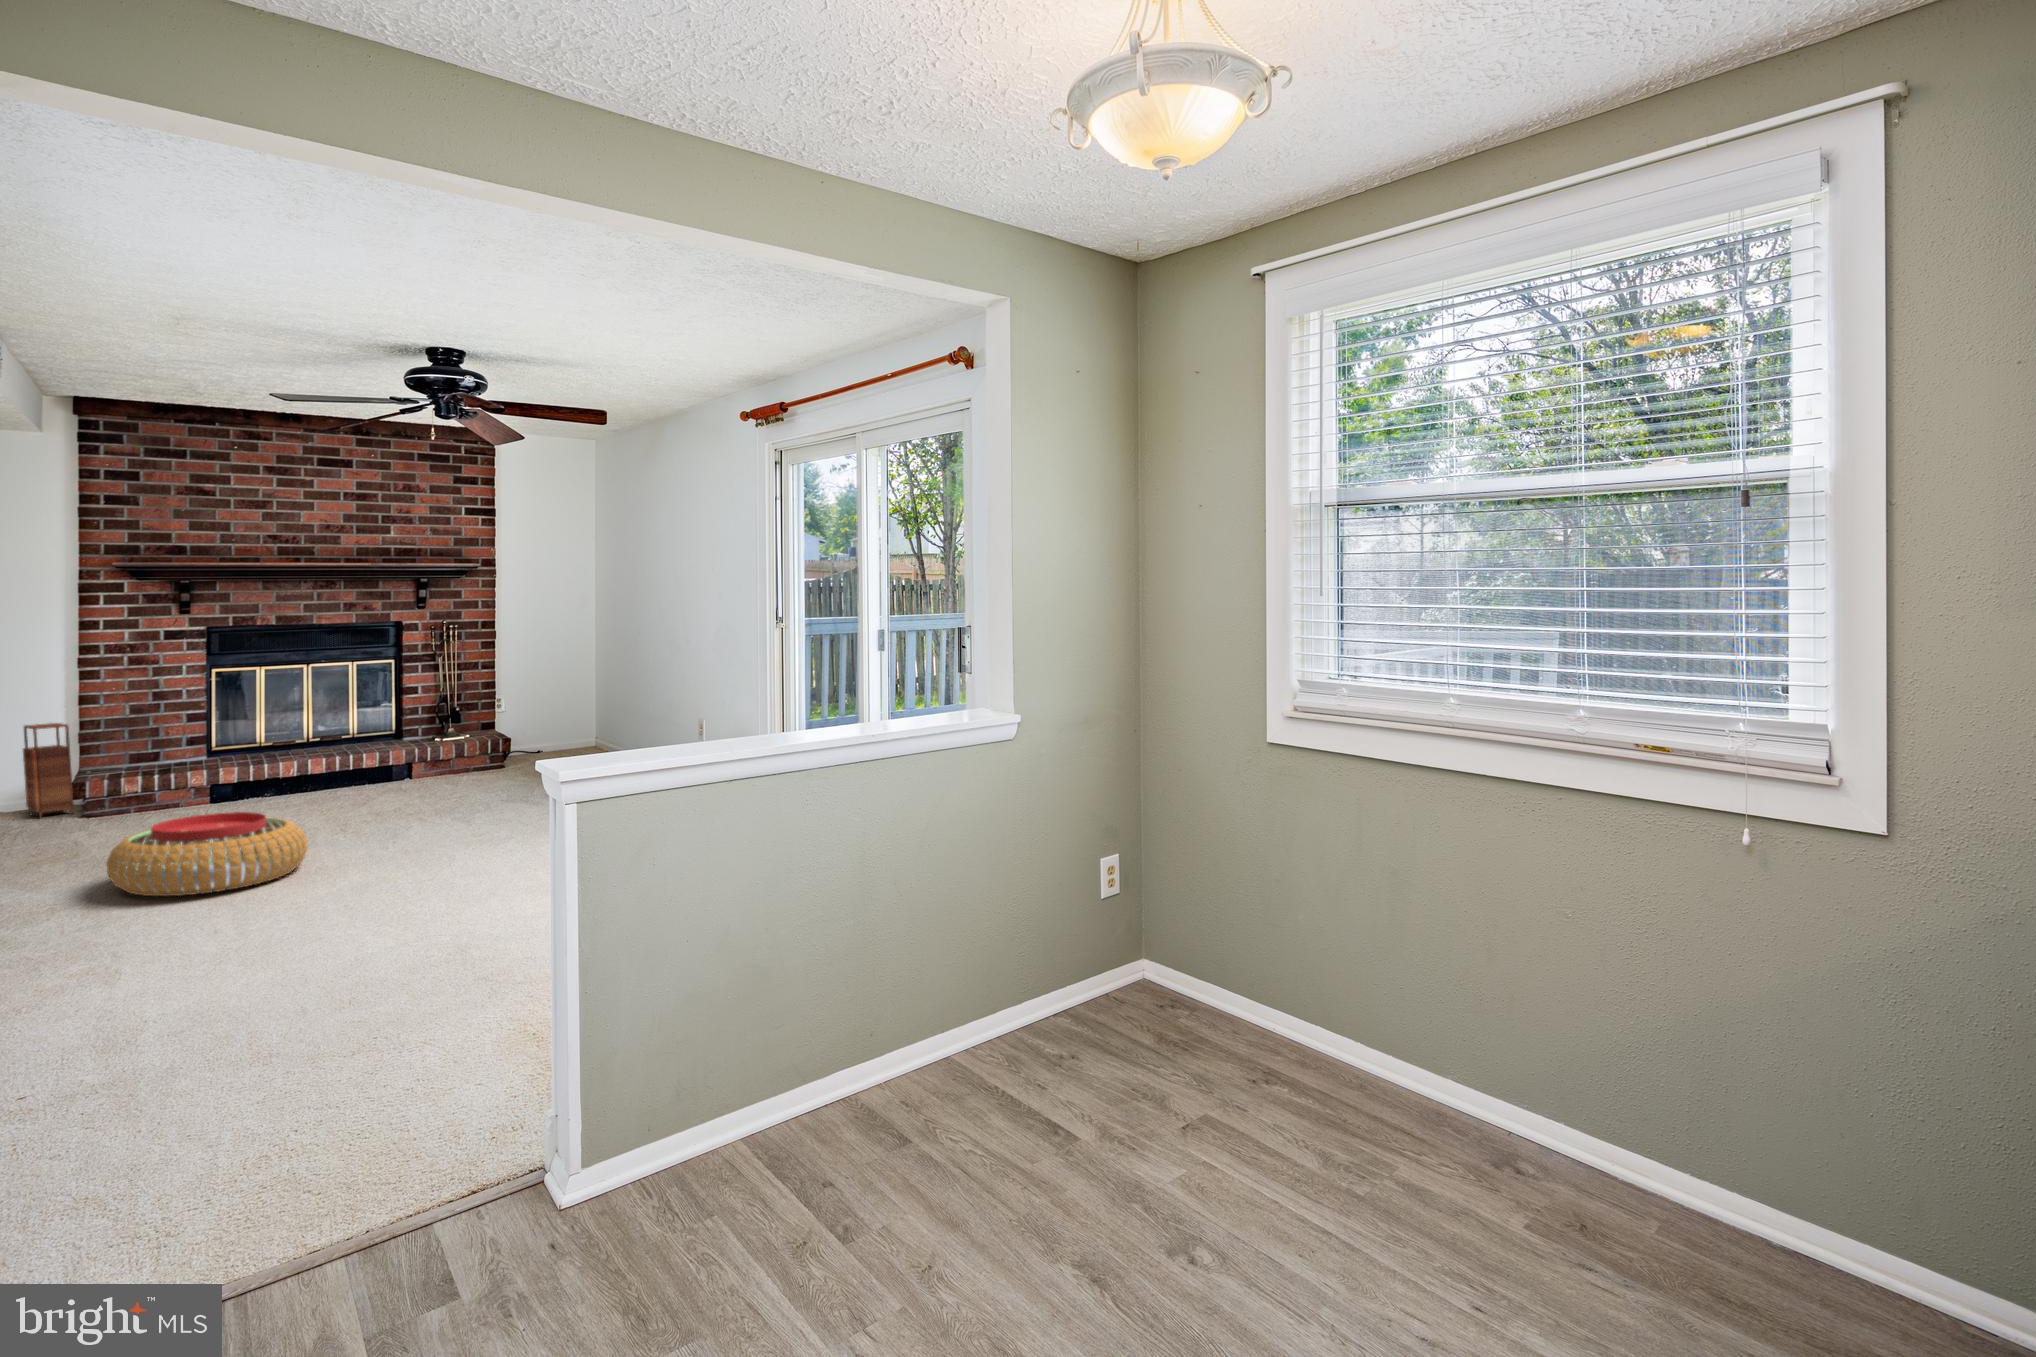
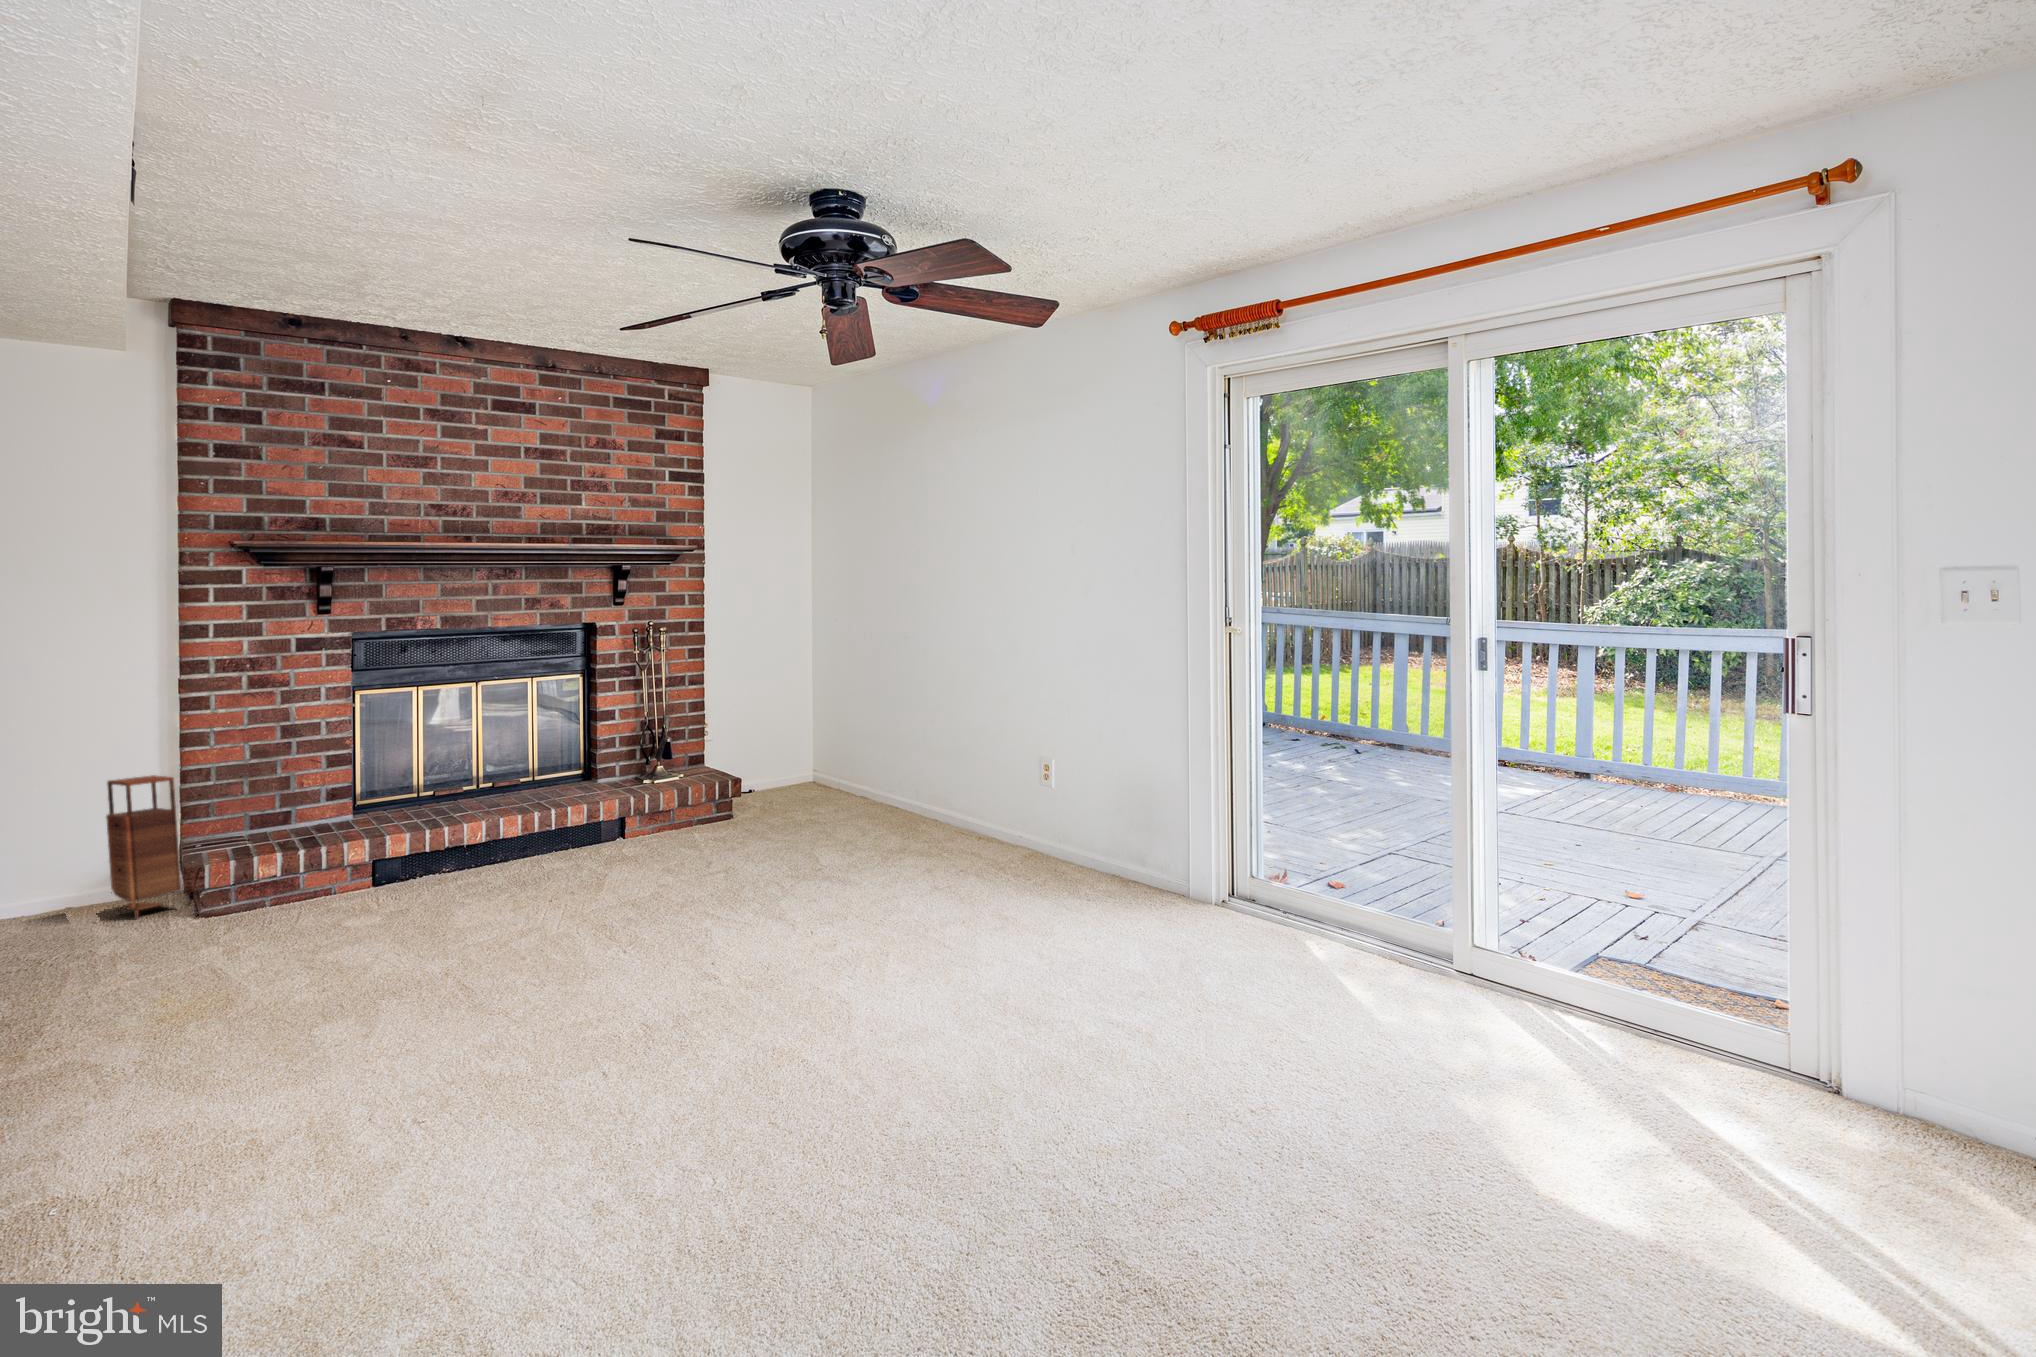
pouf: present [106,812,308,896] -> none [349,906,640,1061]

